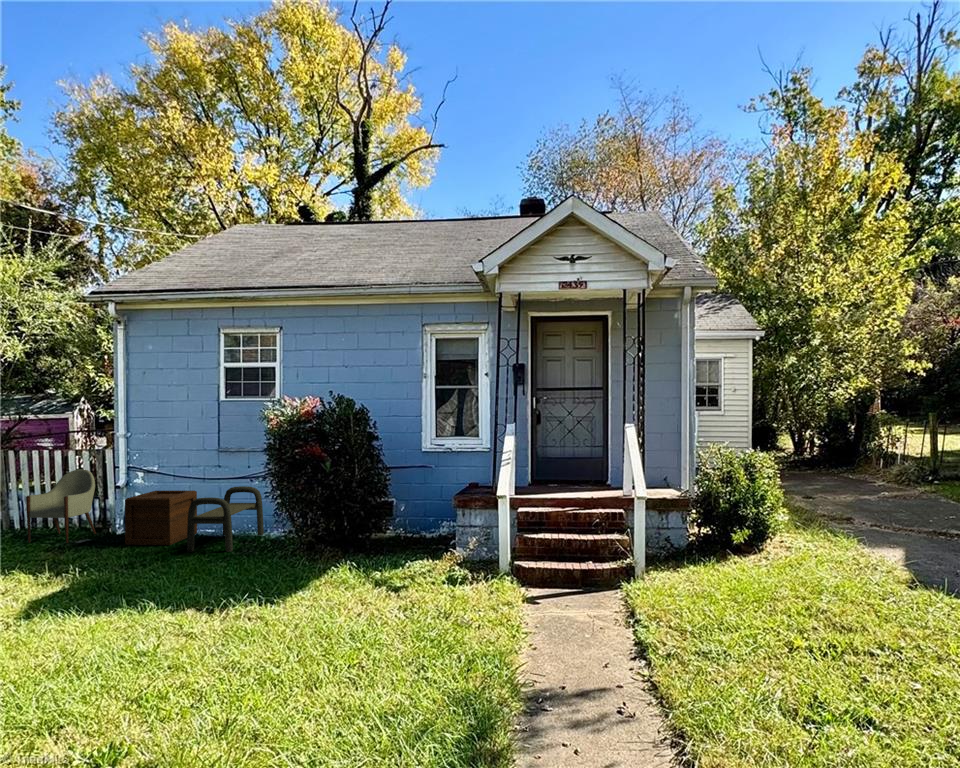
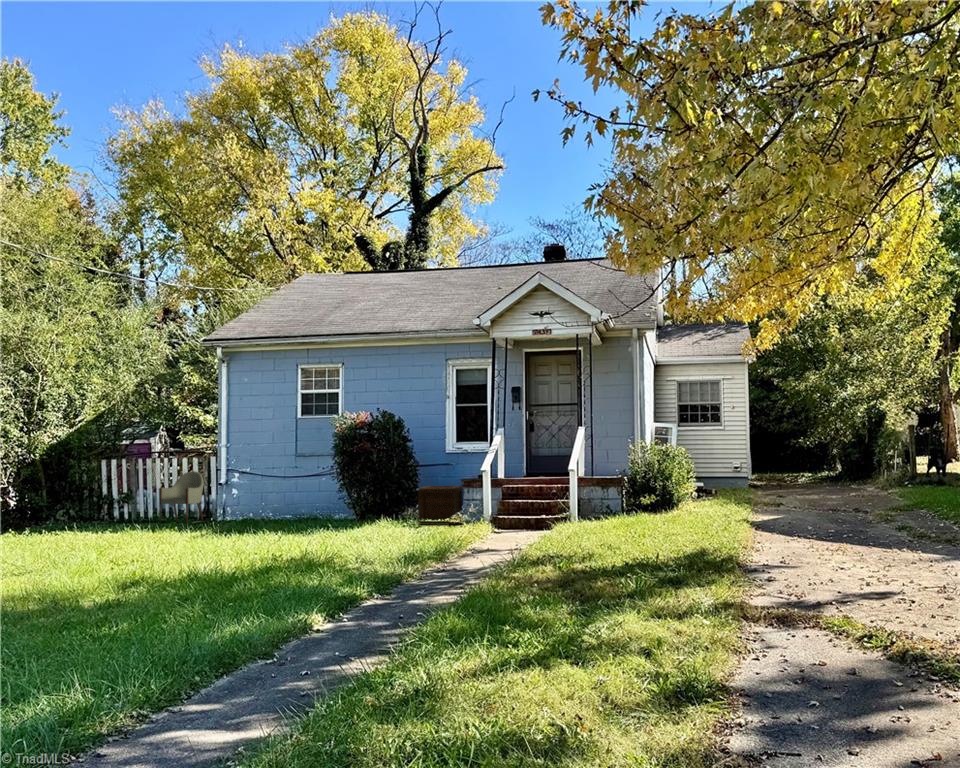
bench: present [187,486,264,552] -> none [275,483,327,526]
wooden crate: present [125,490,197,545] -> present [418,486,463,525]

